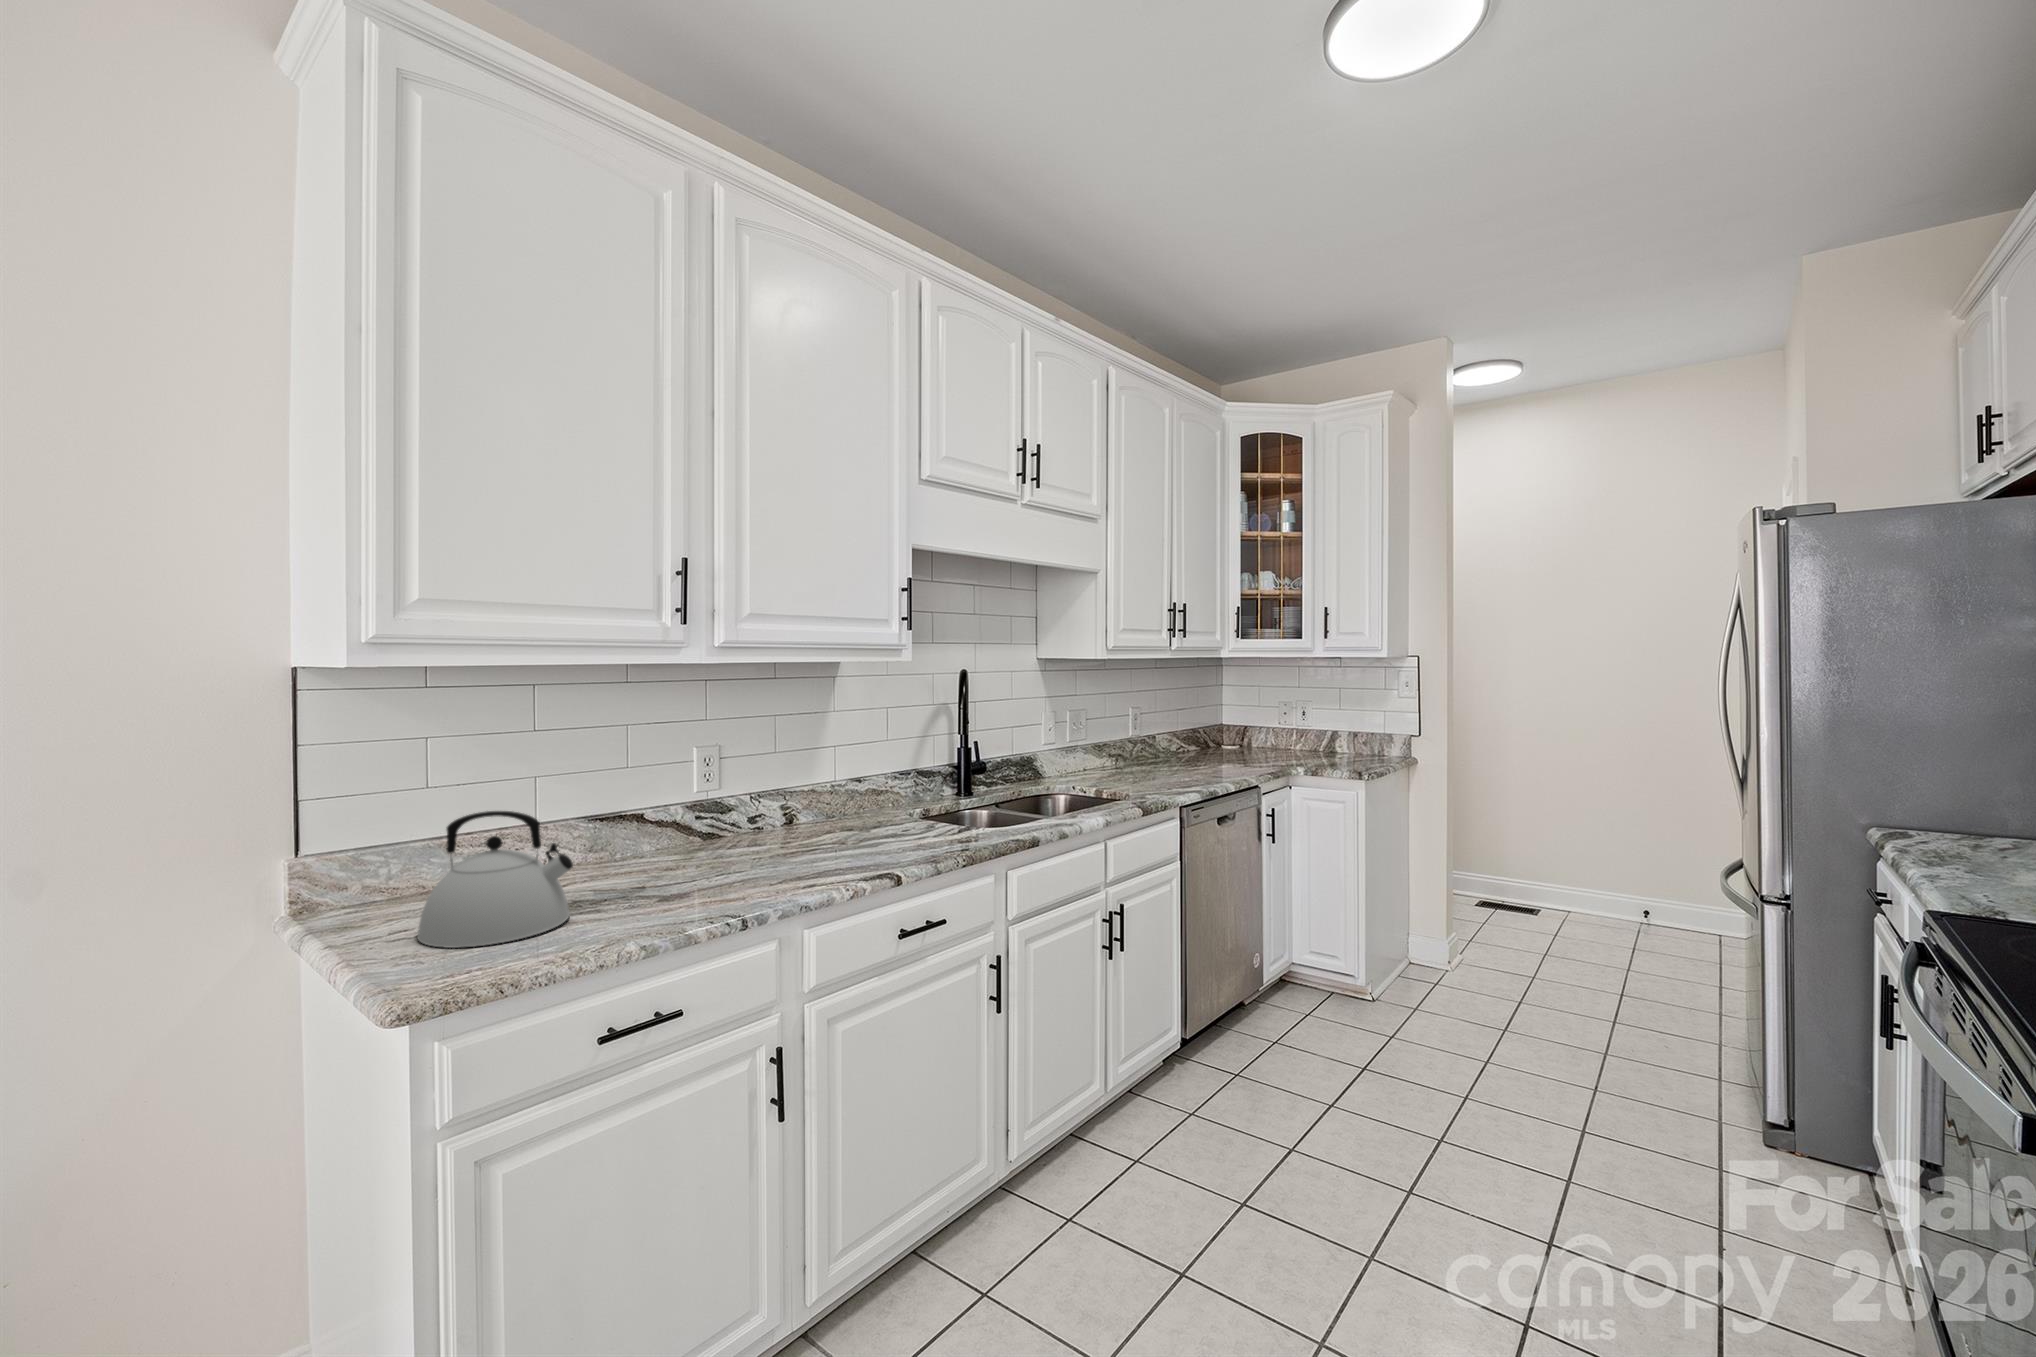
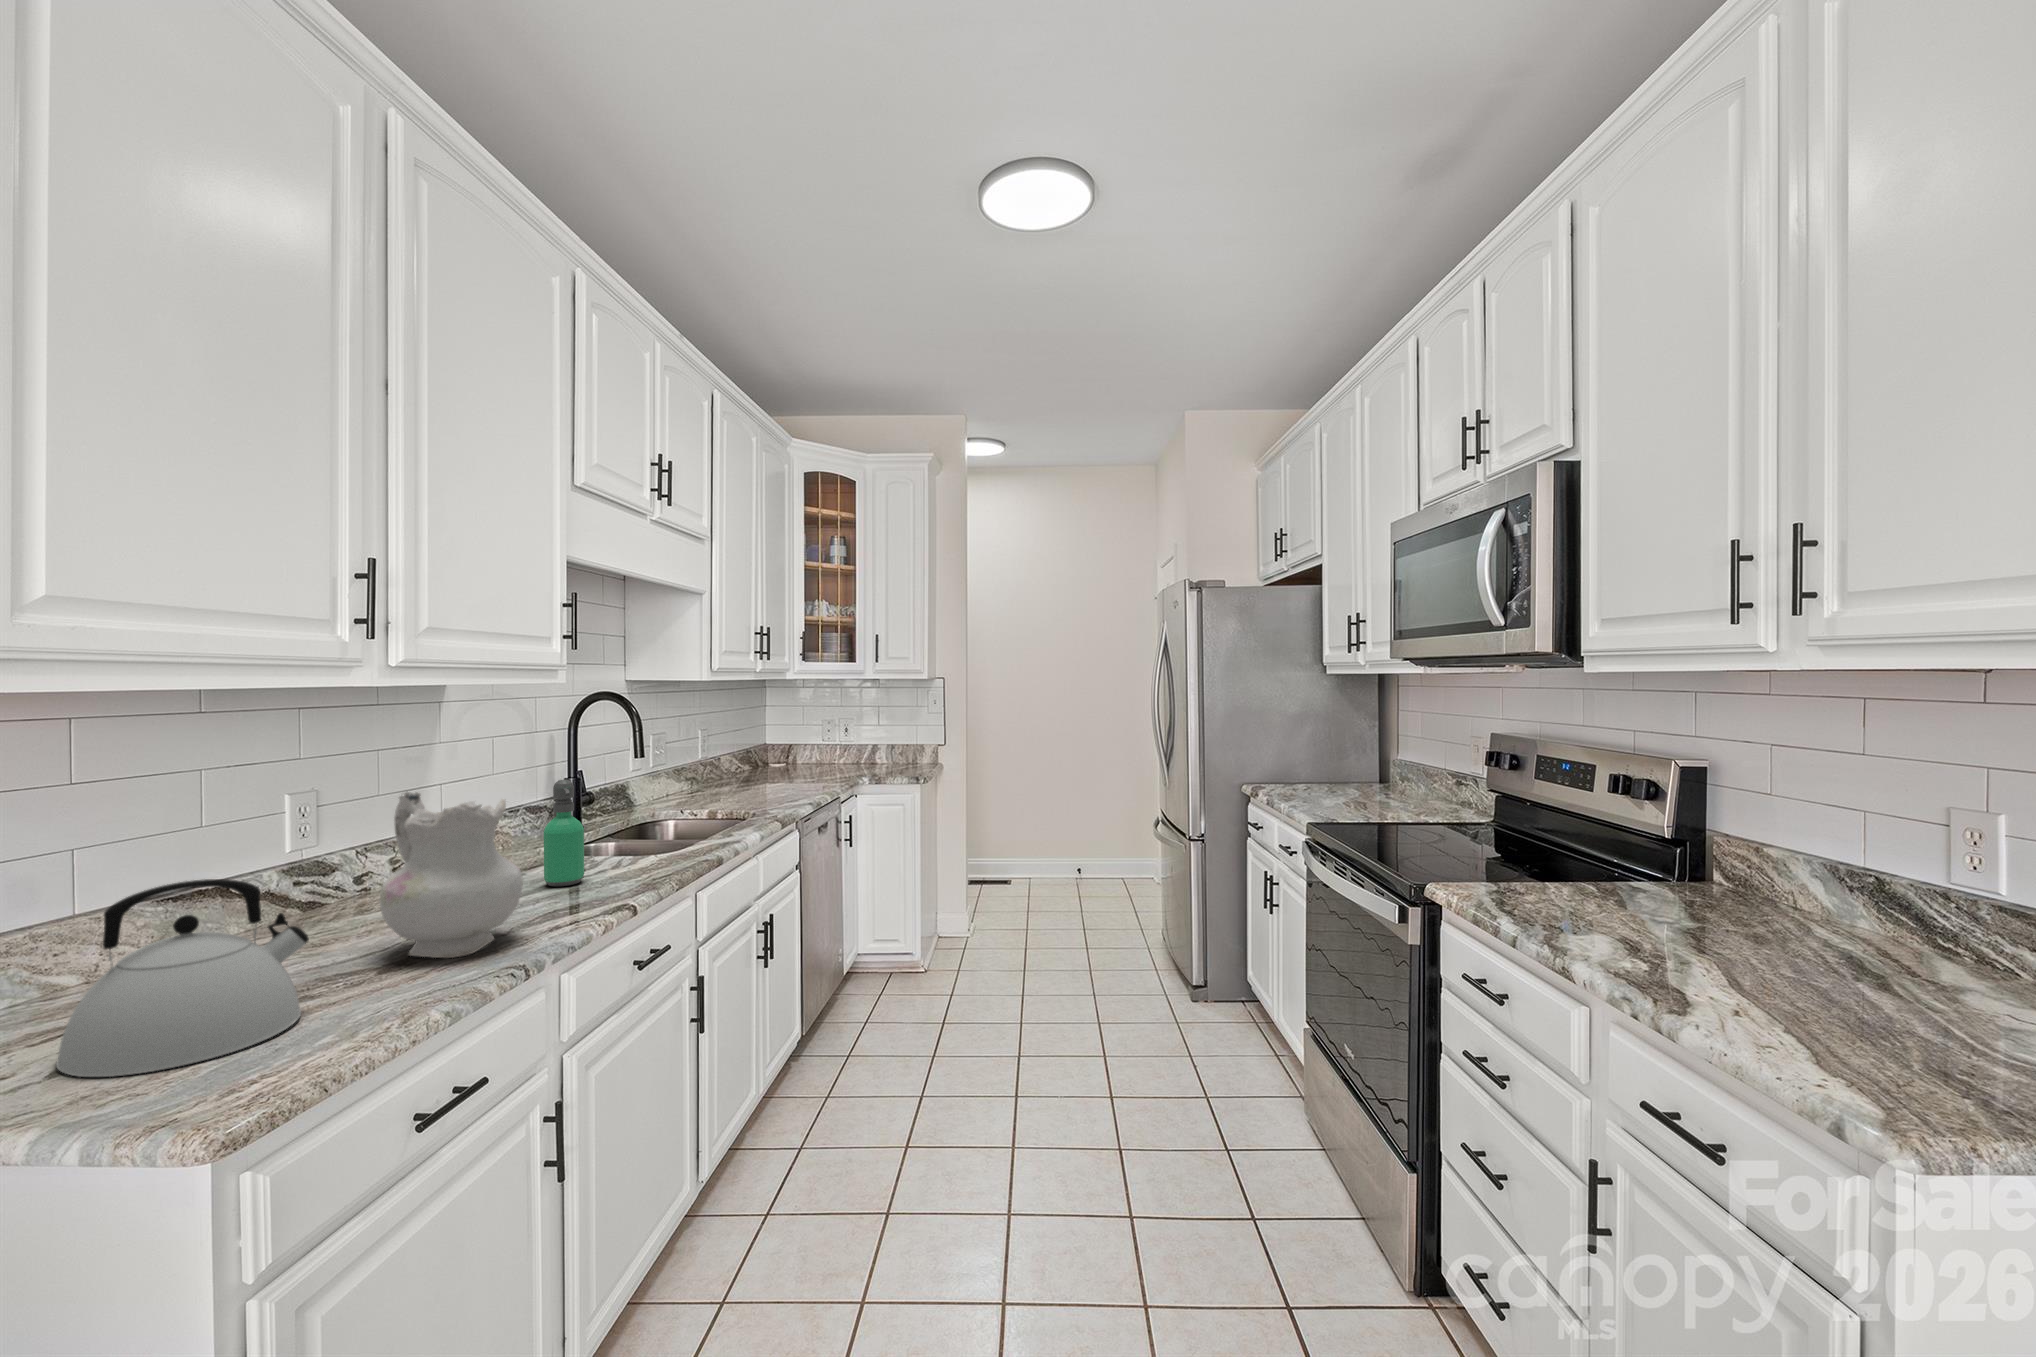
soap dispenser: none [860,751,894,847] -> present [544,780,584,886]
ceramic pitcher: none [667,753,775,898] -> present [380,792,523,958]

